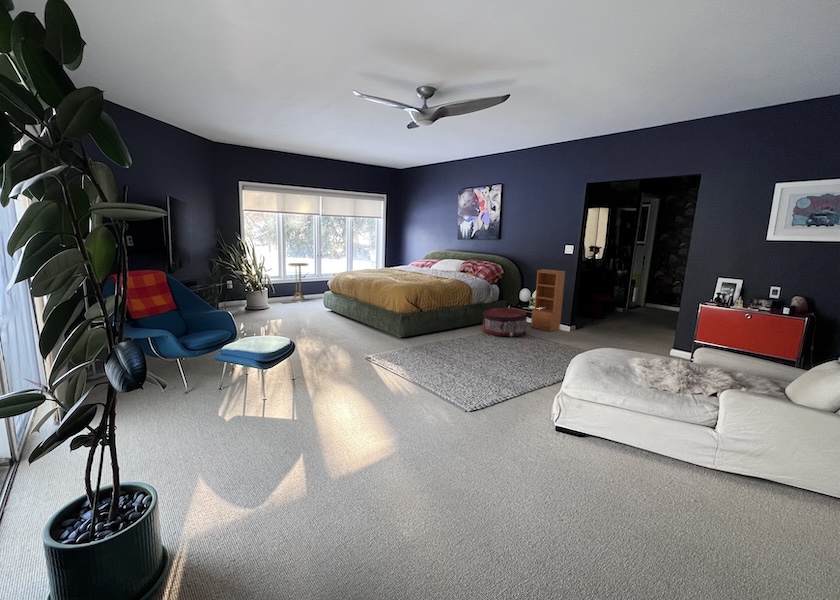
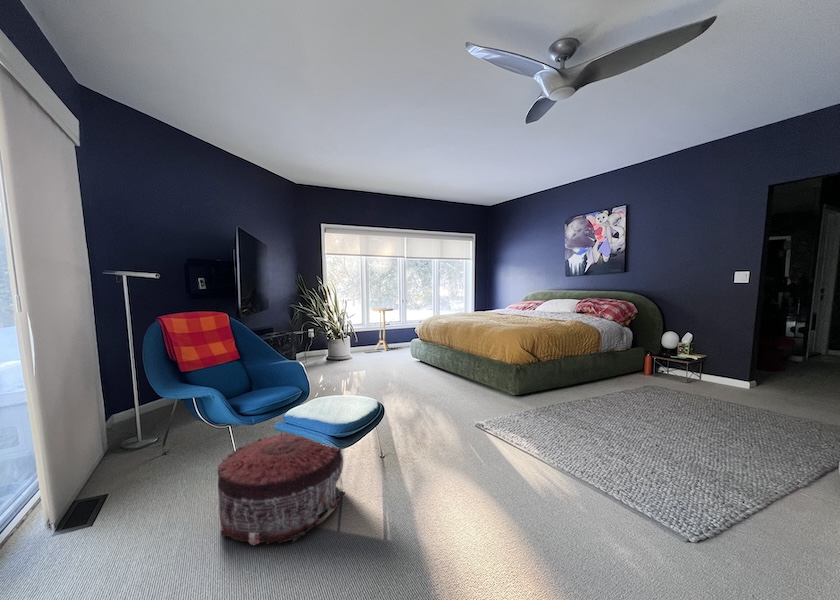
bookcase: present [531,270,565,331] -> none [690,306,739,392]
pouf: present [483,308,527,336] -> present [218,432,343,545]

